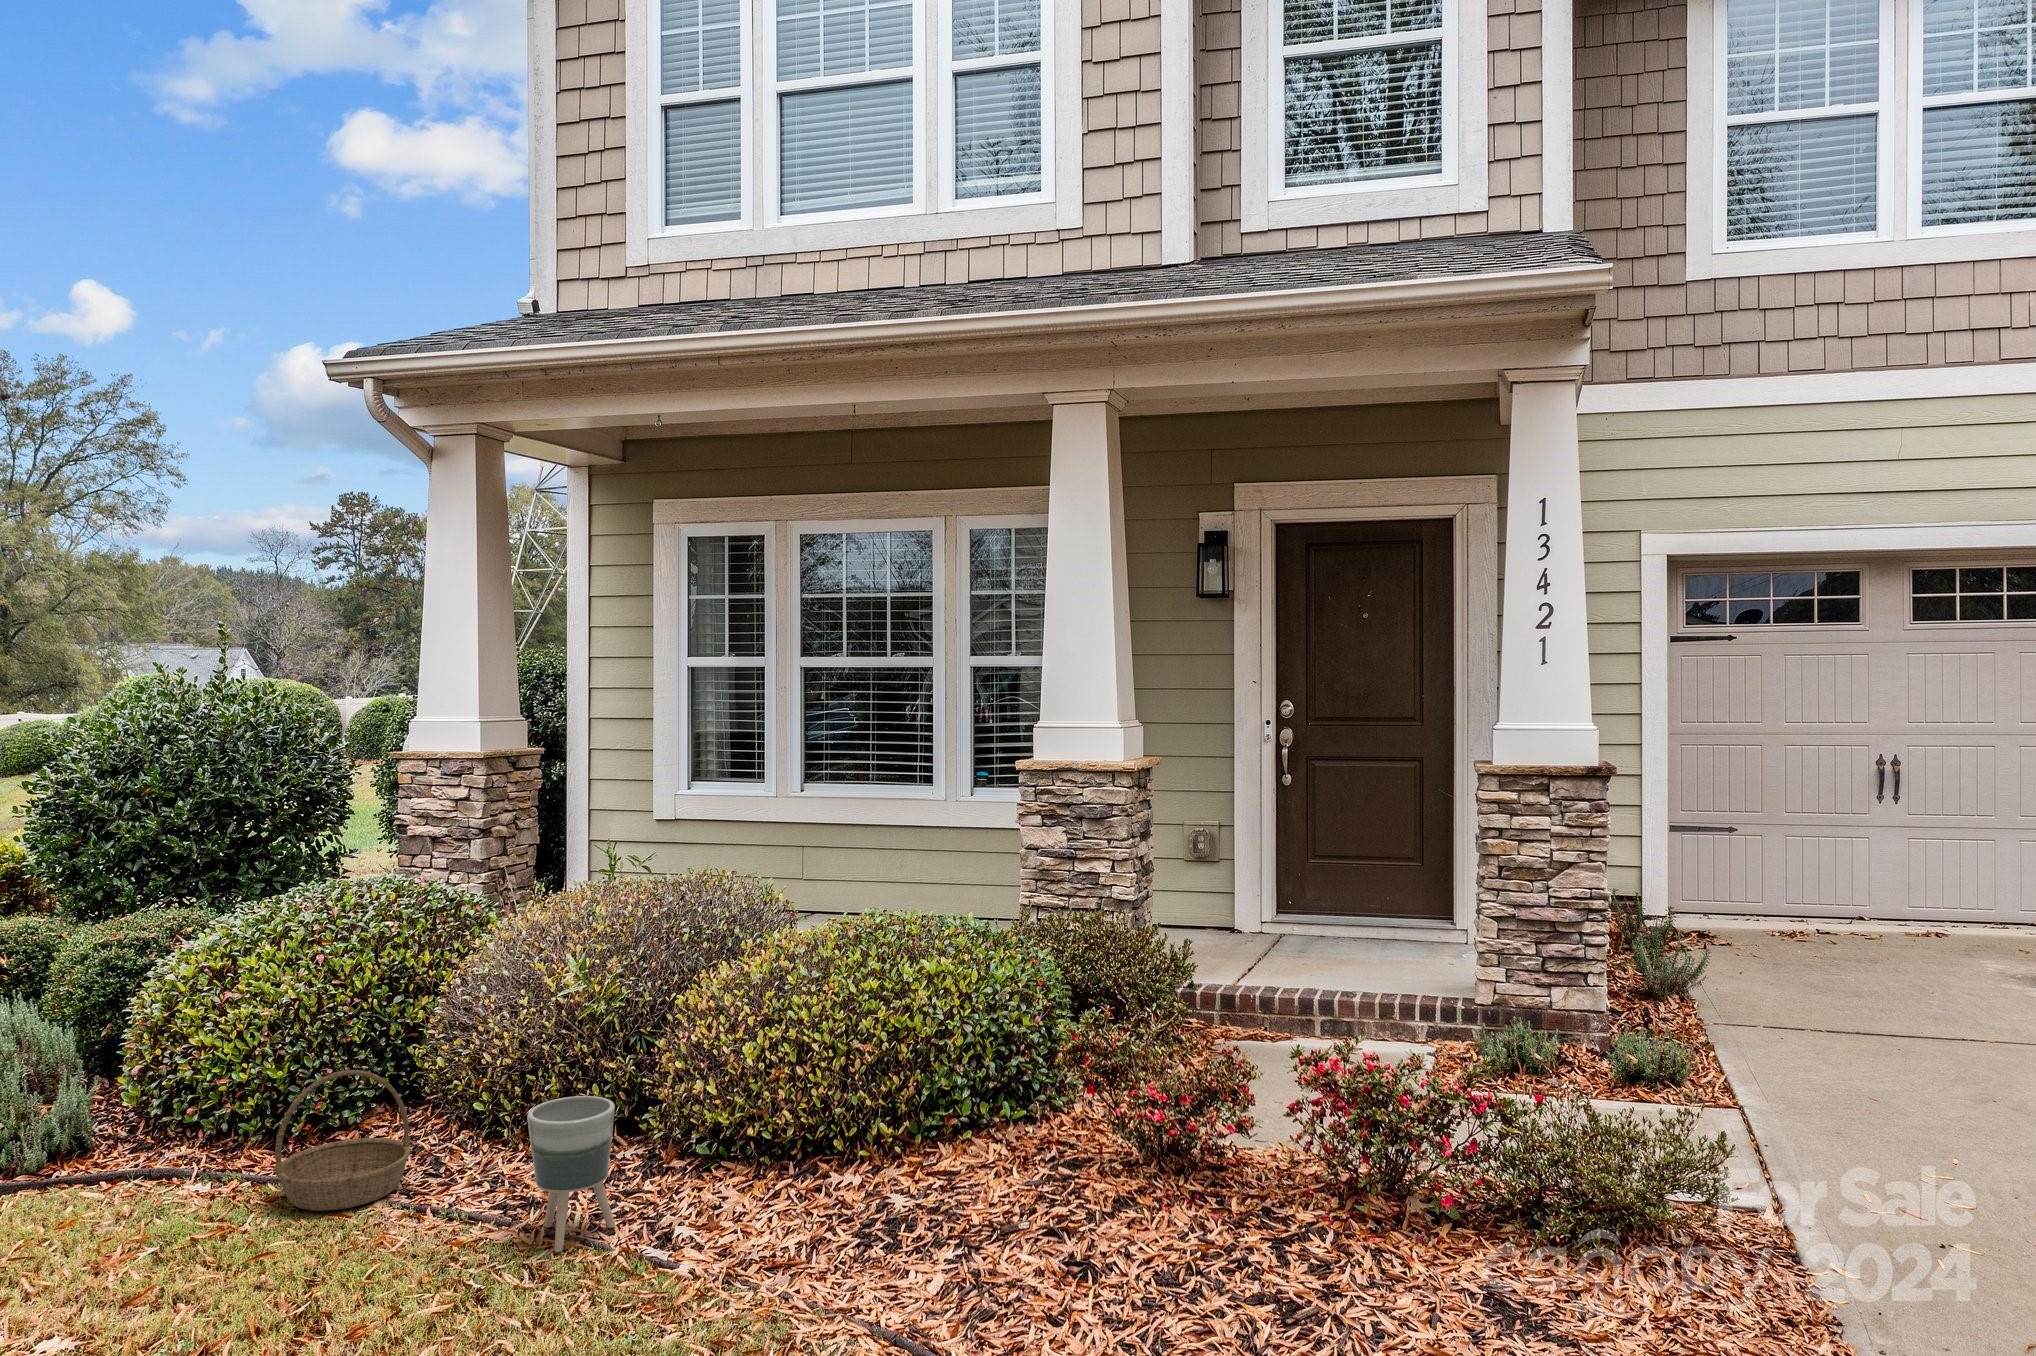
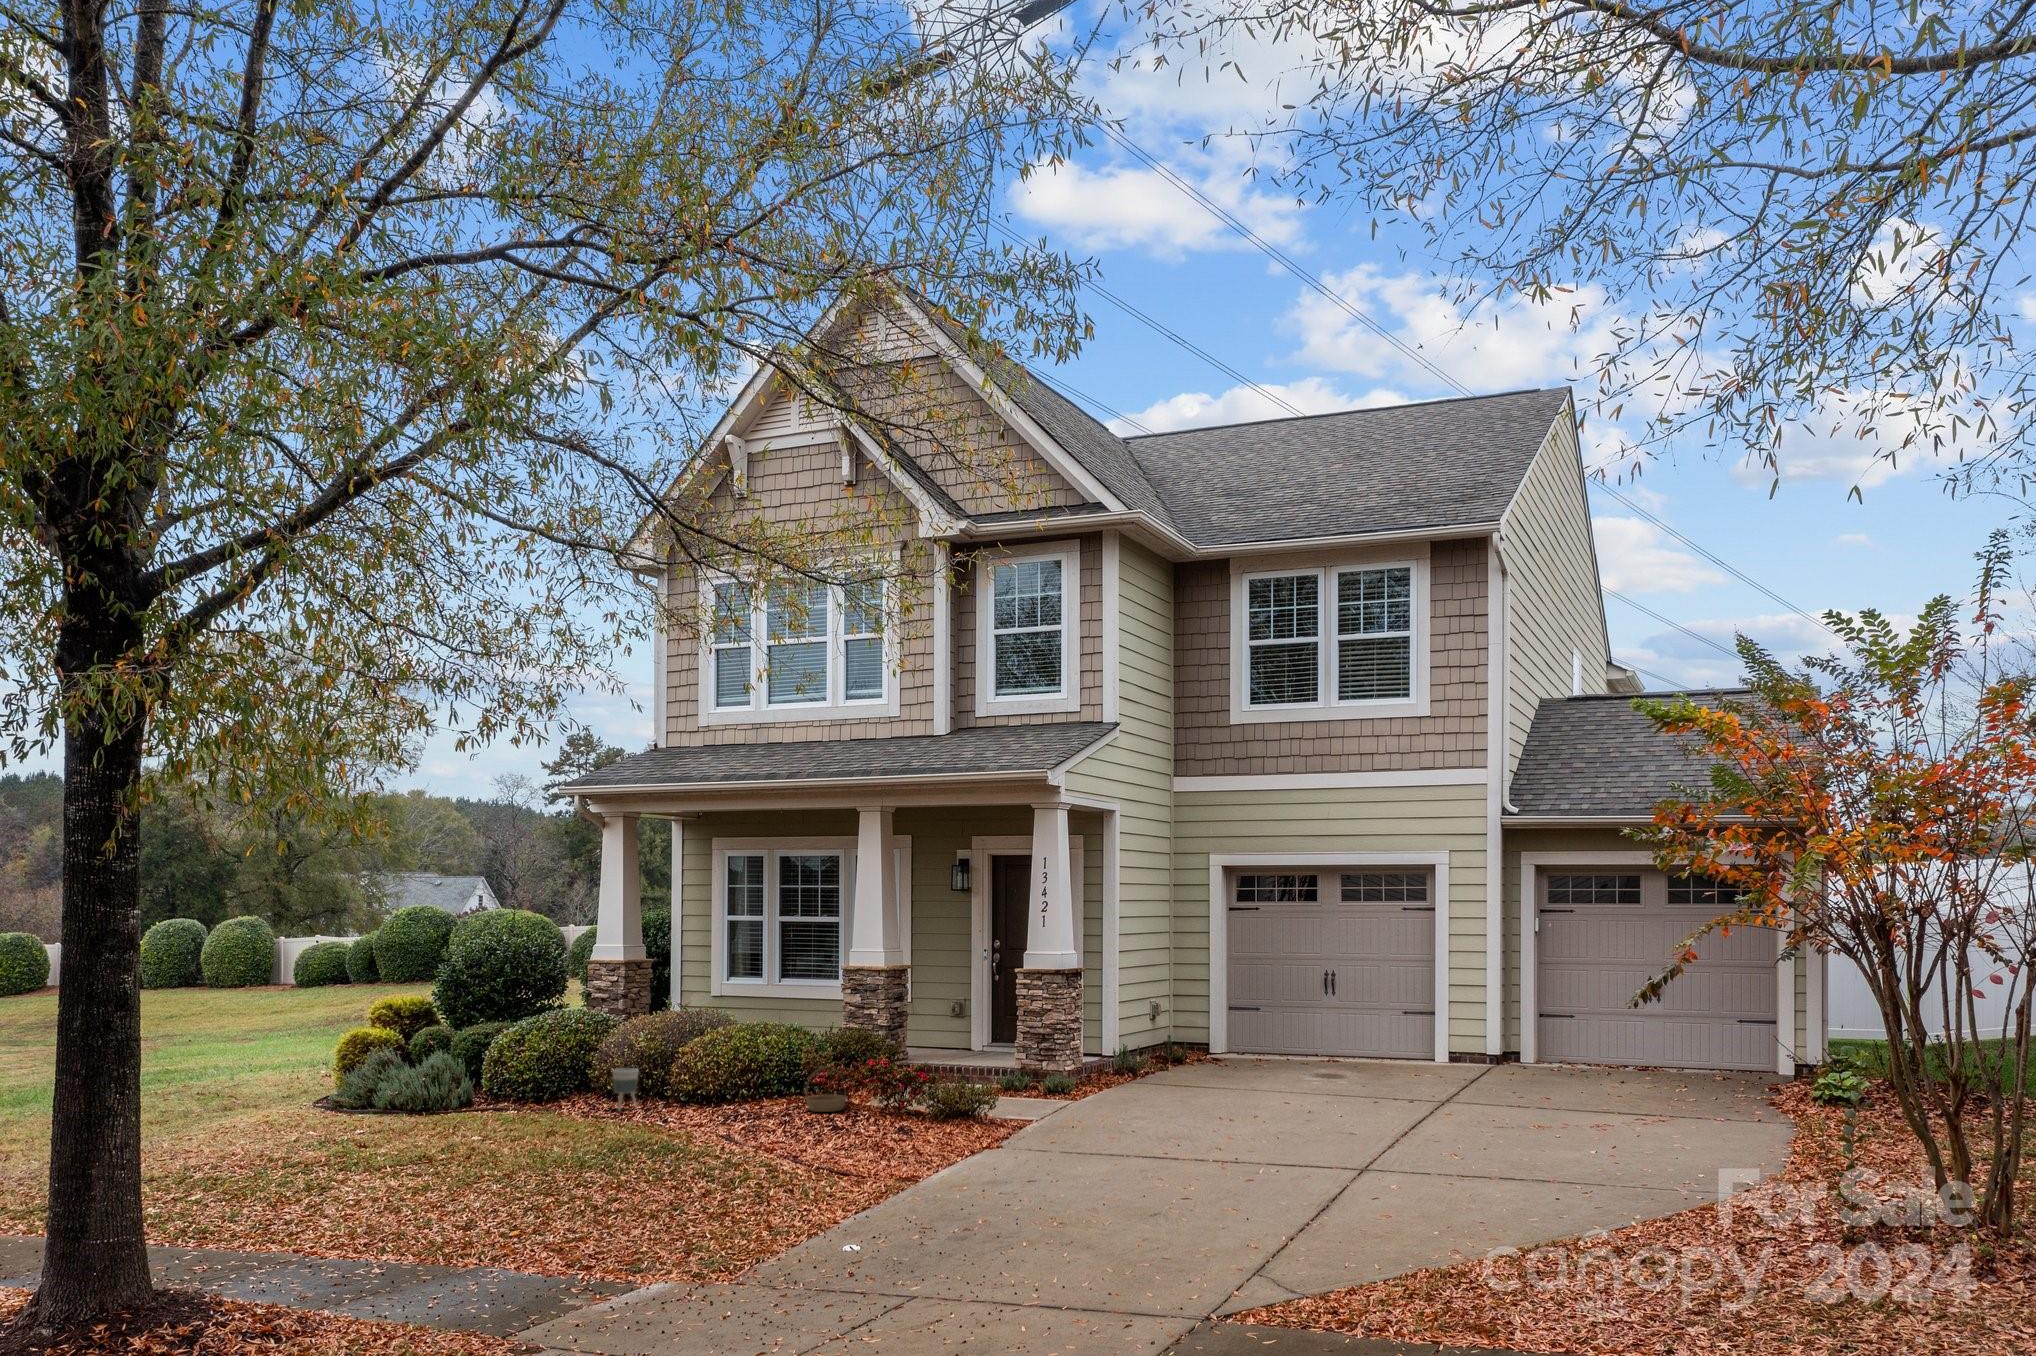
basket: present [275,1070,410,1211] -> present [806,1067,846,1112]

